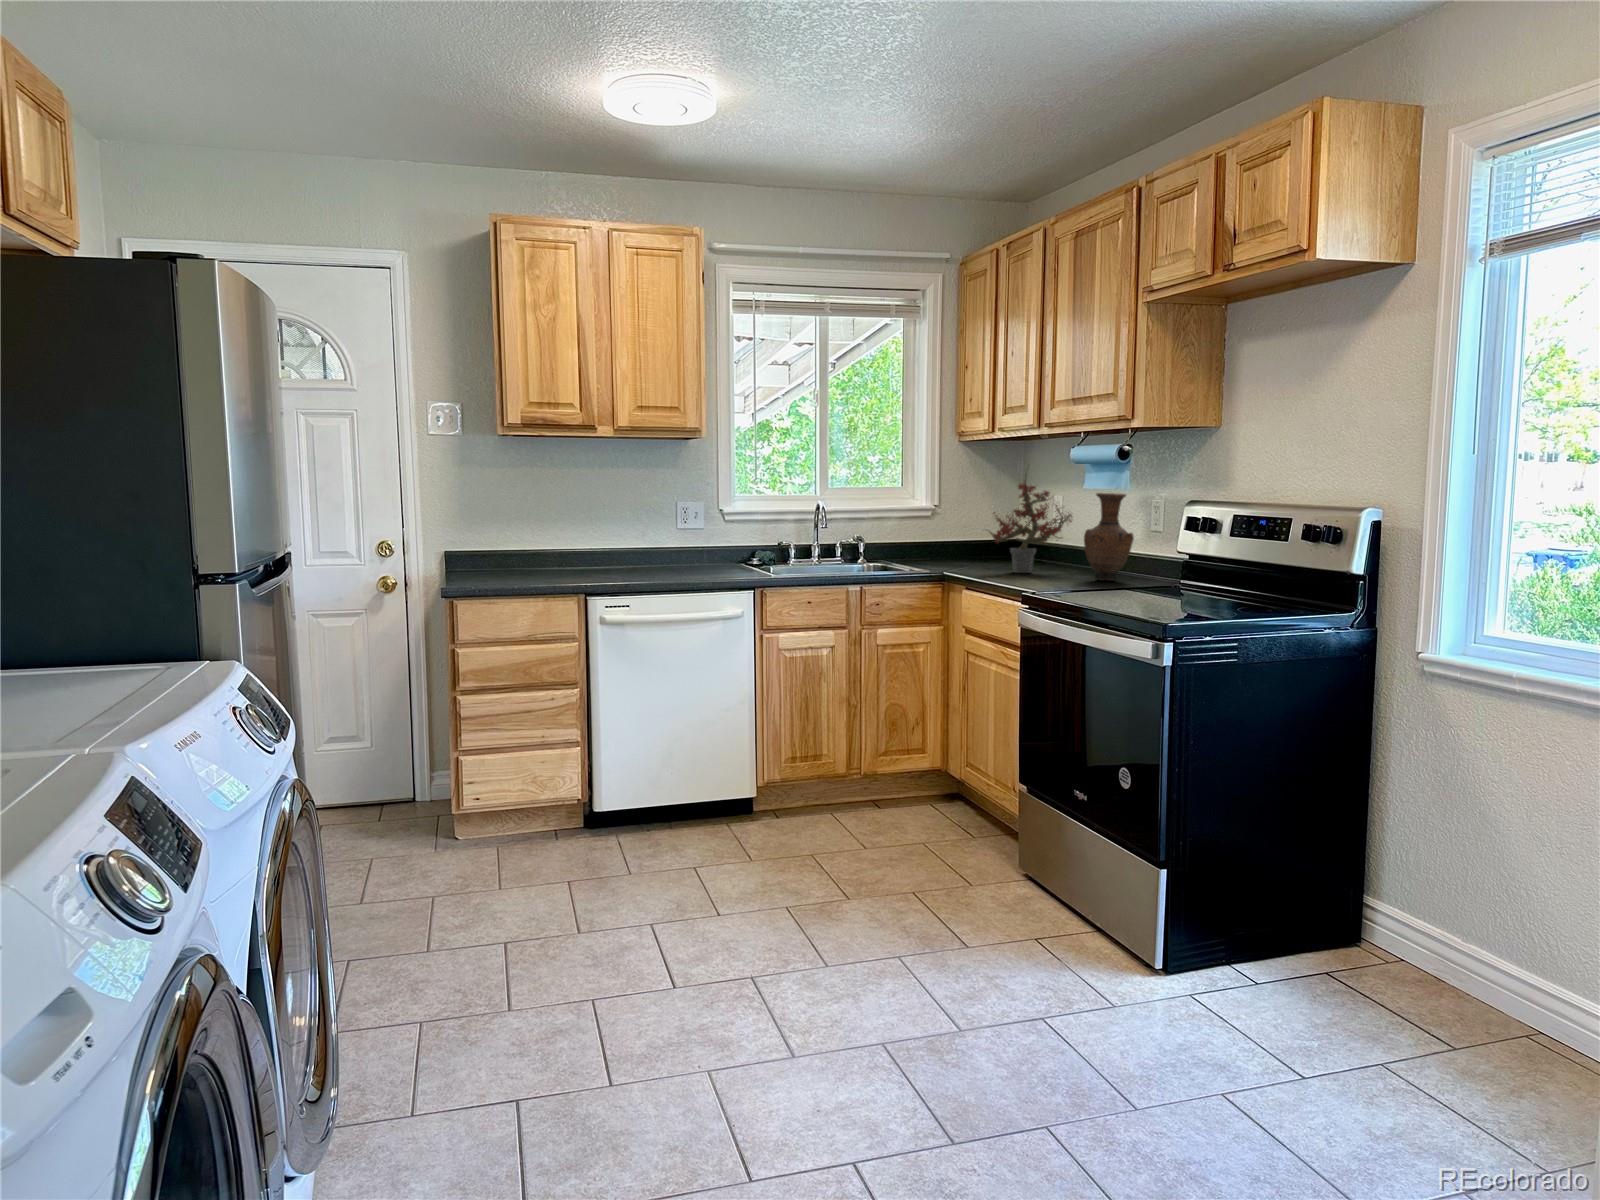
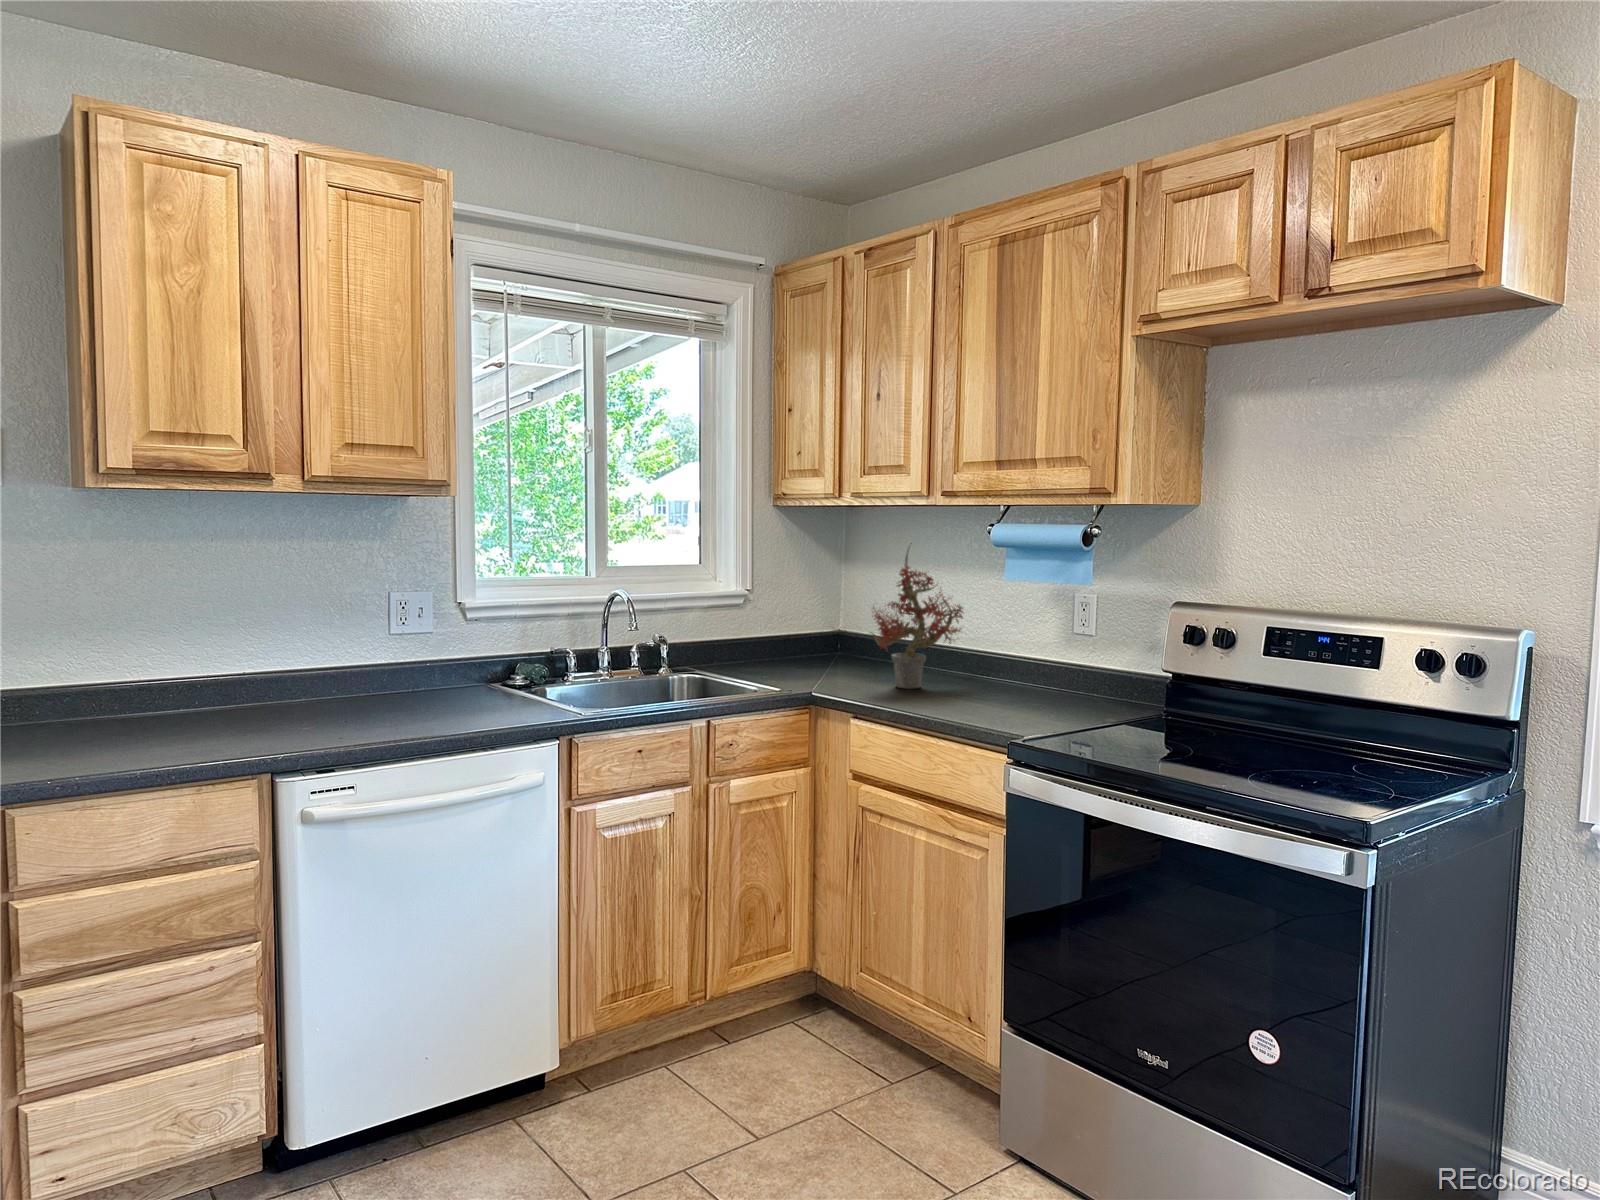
vase: present [1084,493,1134,581] -> none [1008,584,1072,701]

